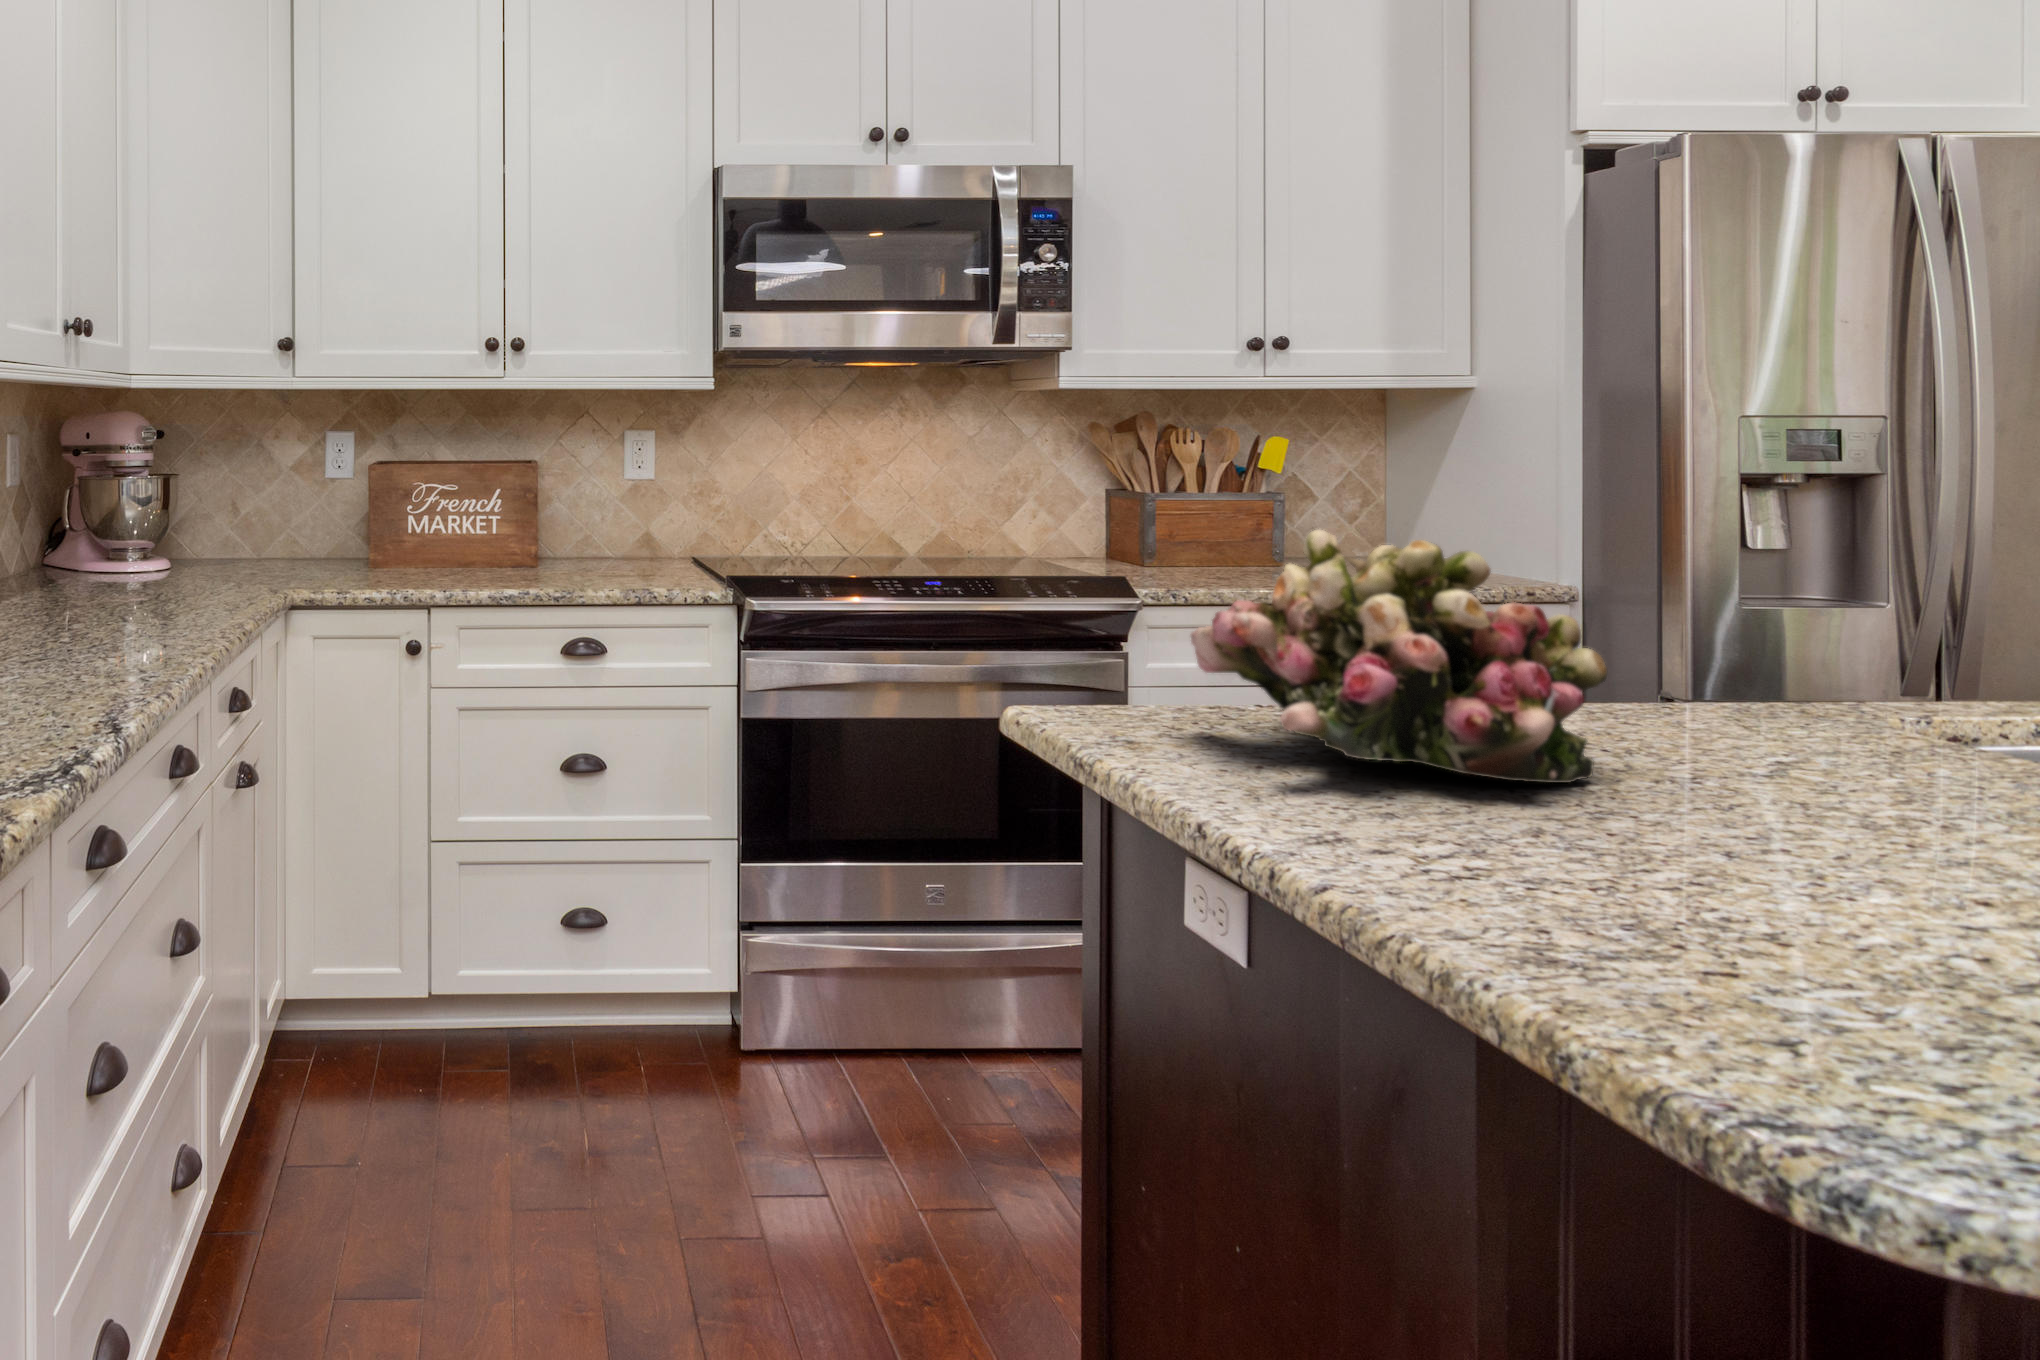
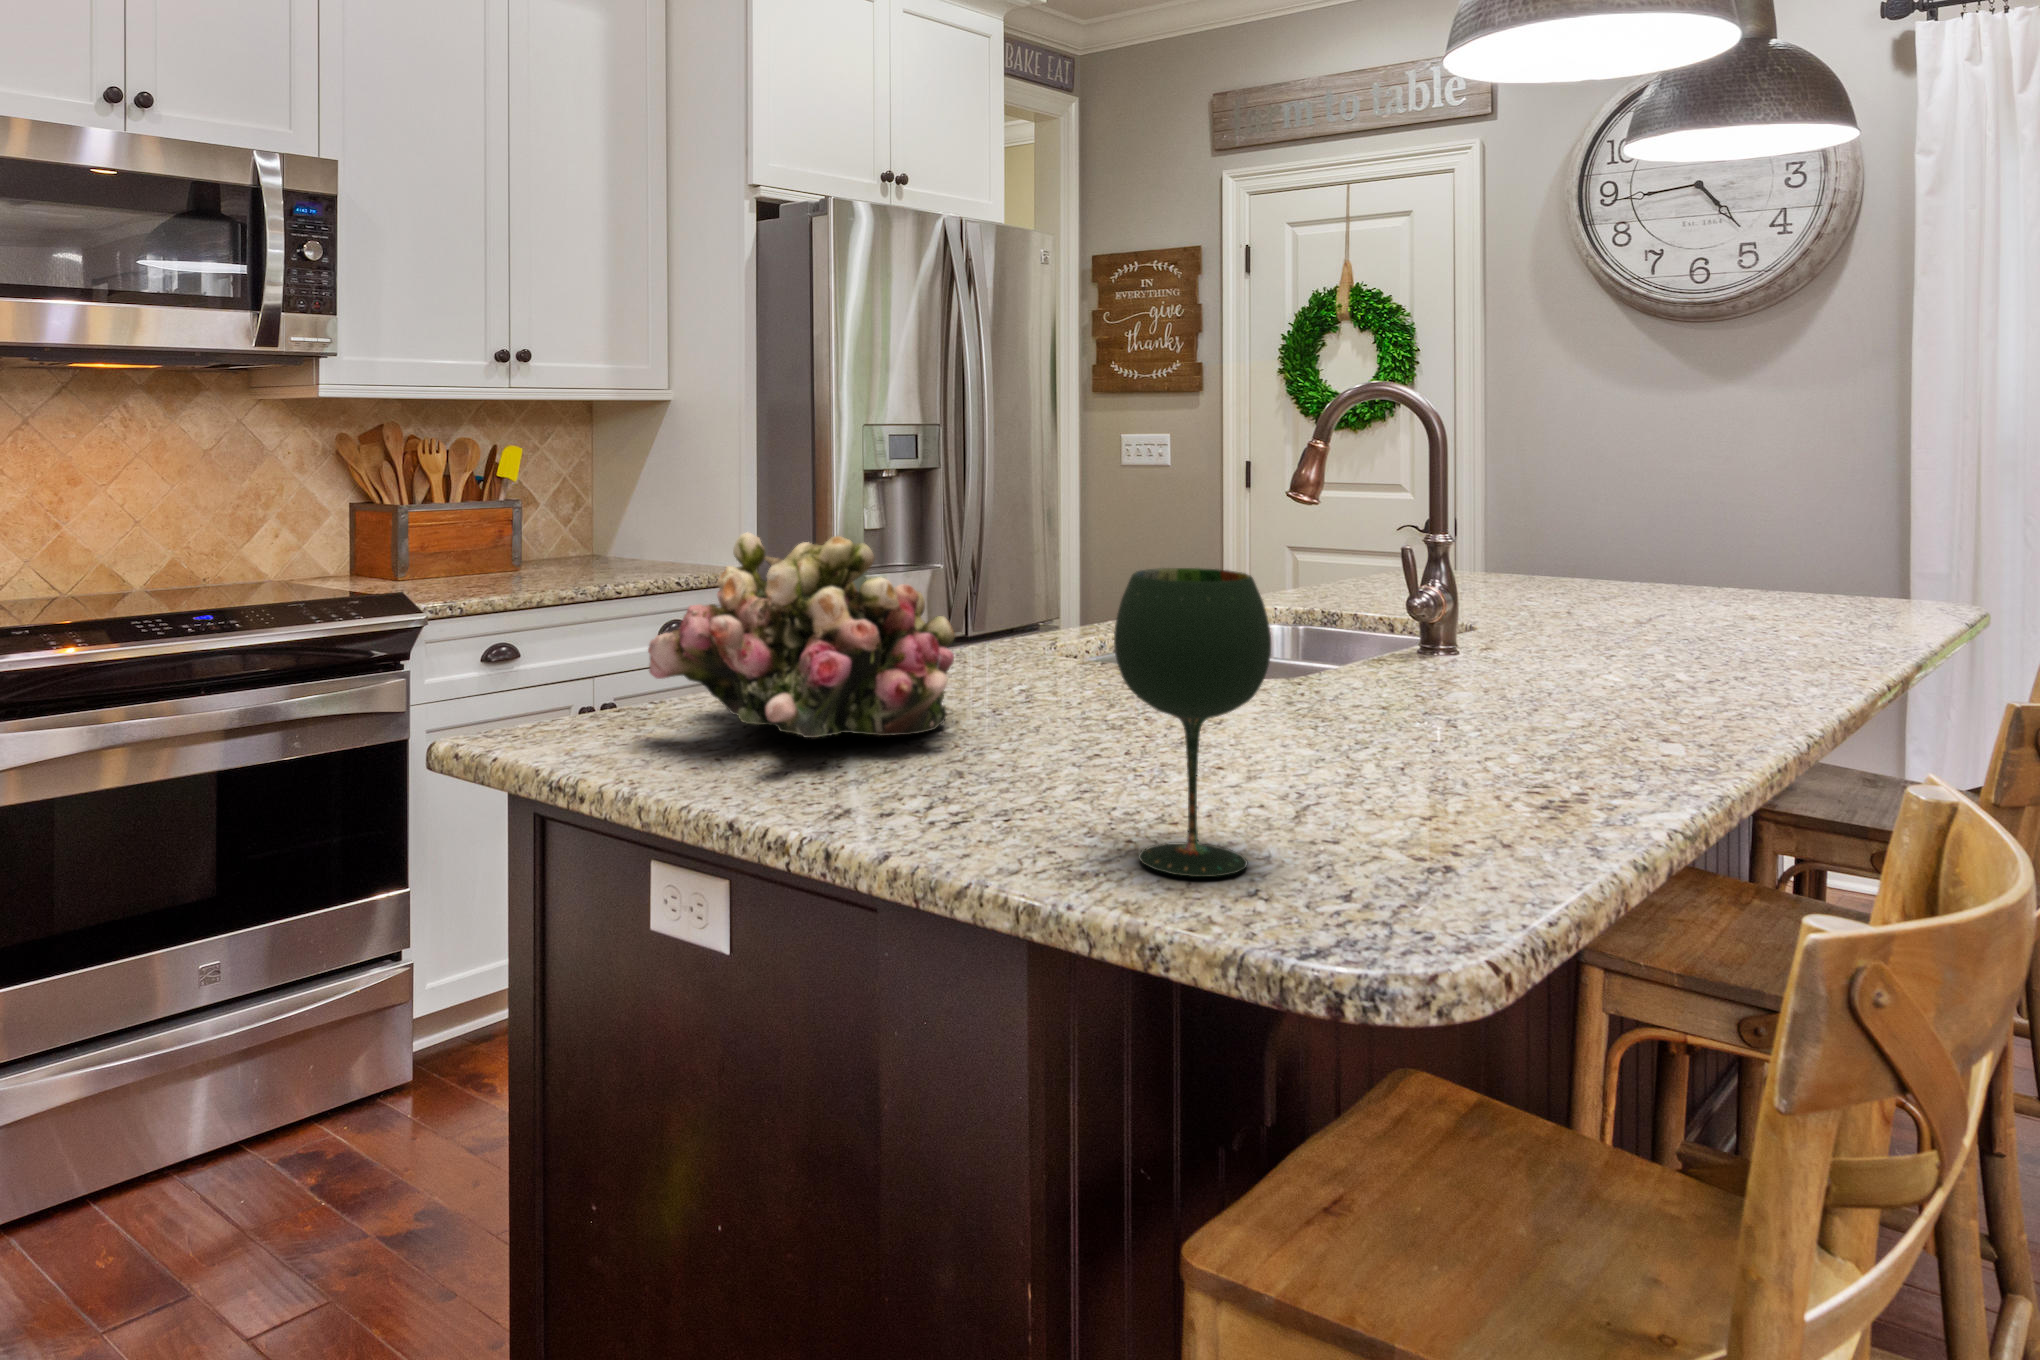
wine glass: none [1608,599,1874,1018] -> present [1114,568,1271,877]

